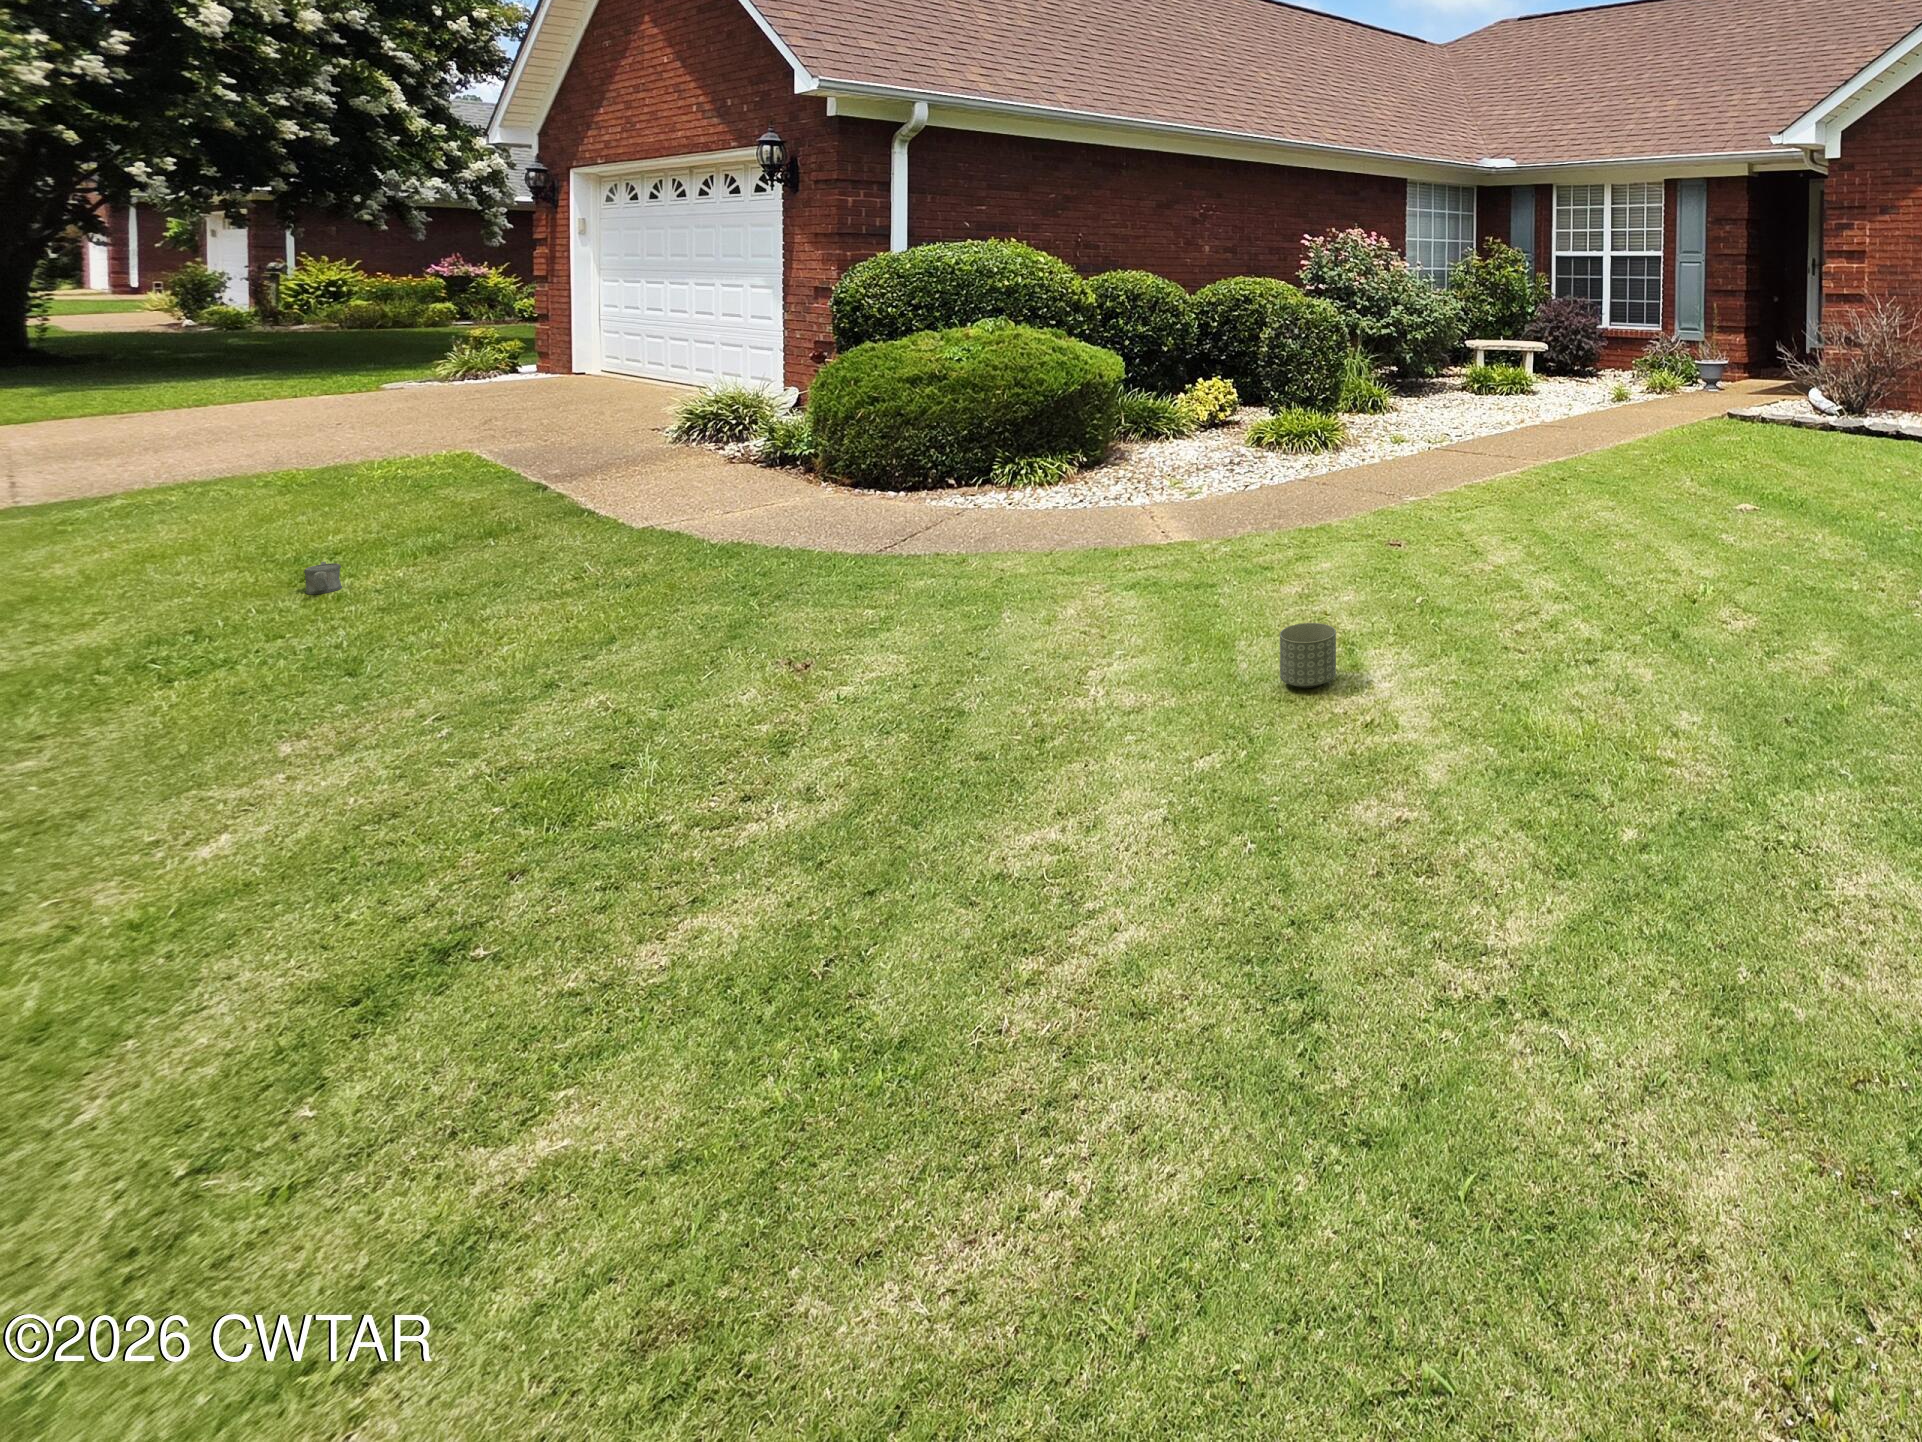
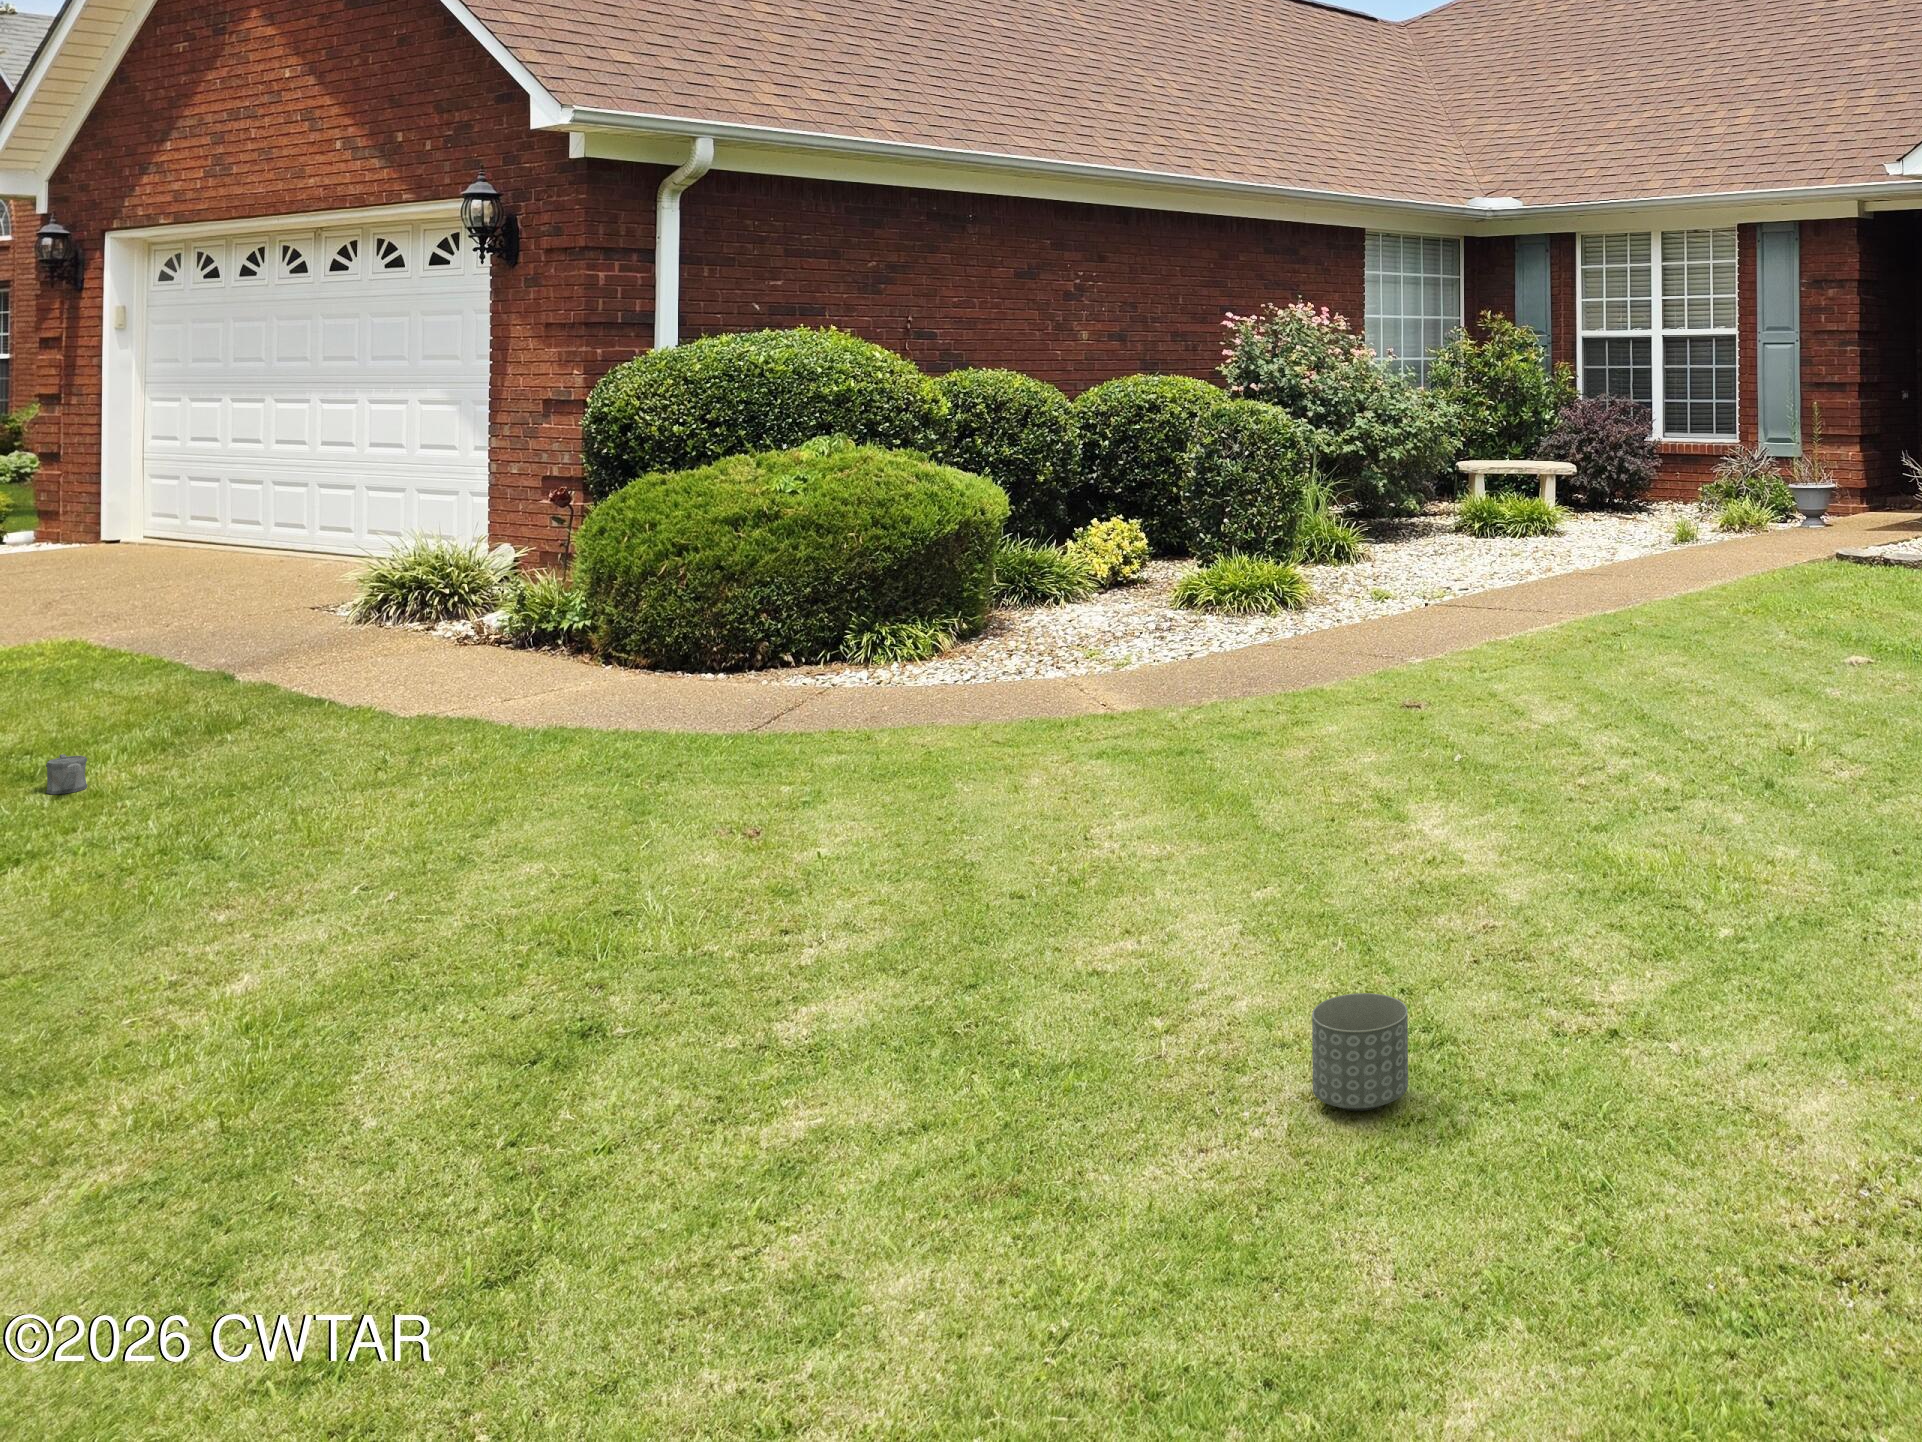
planter: present [1280,623,1336,688] -> present [1312,993,1408,1111]

